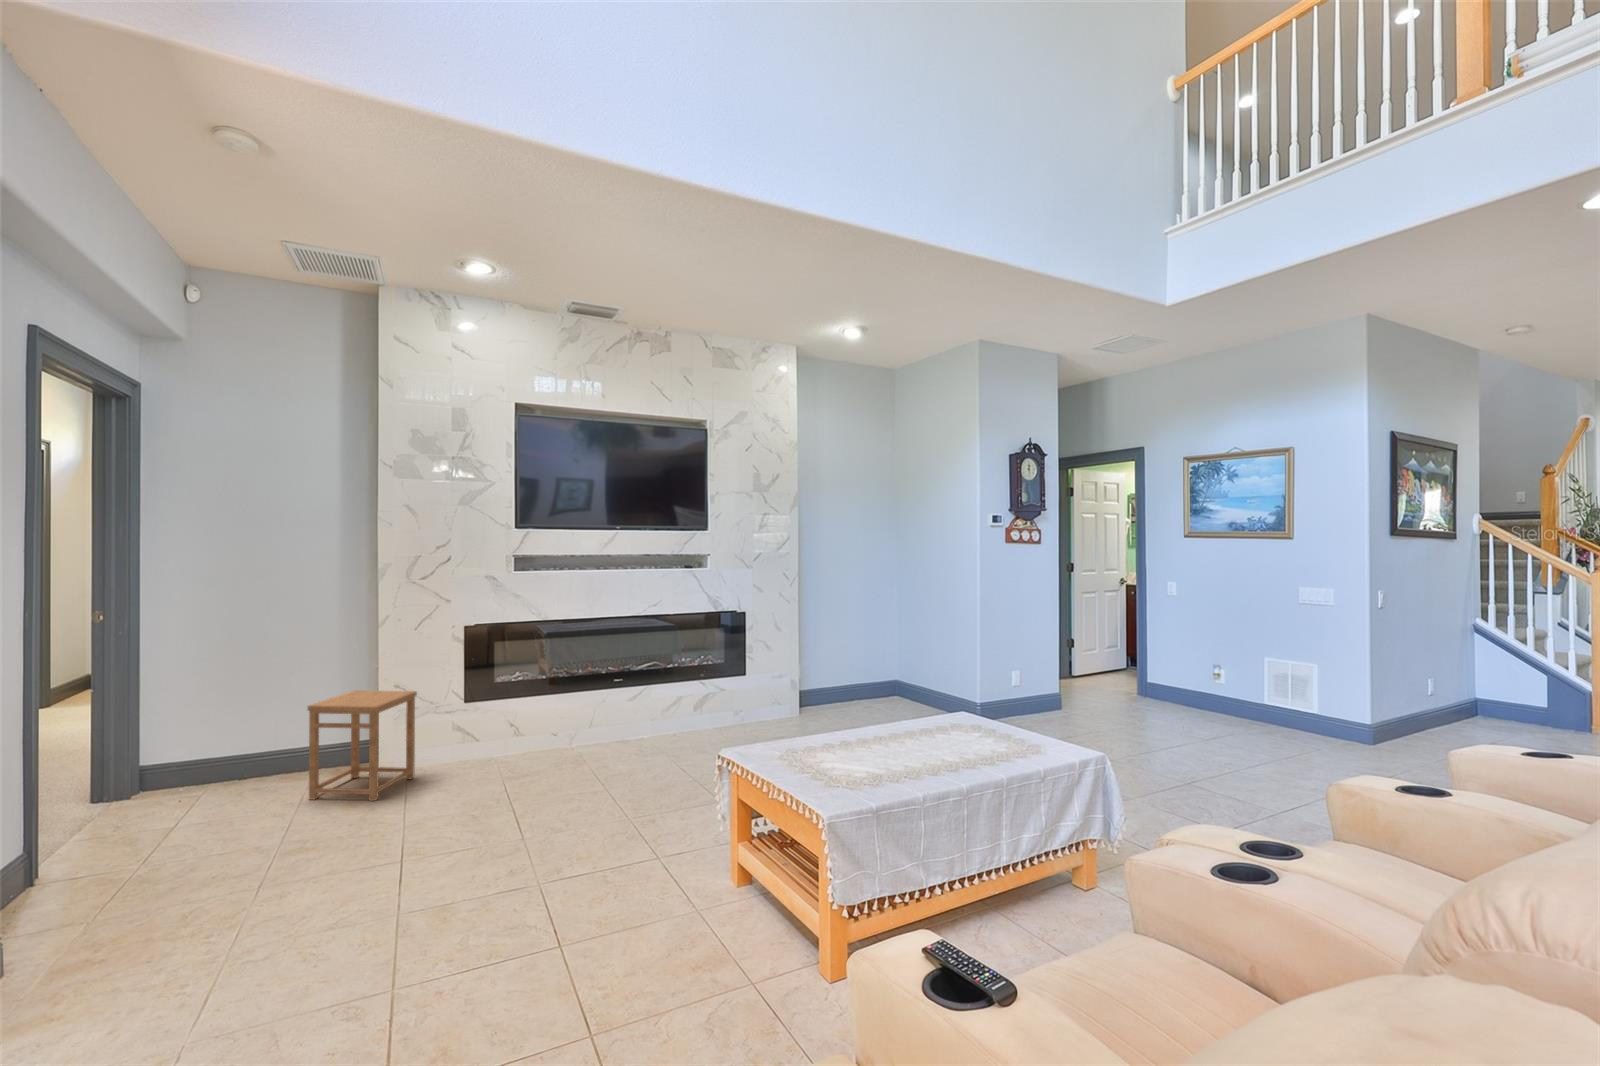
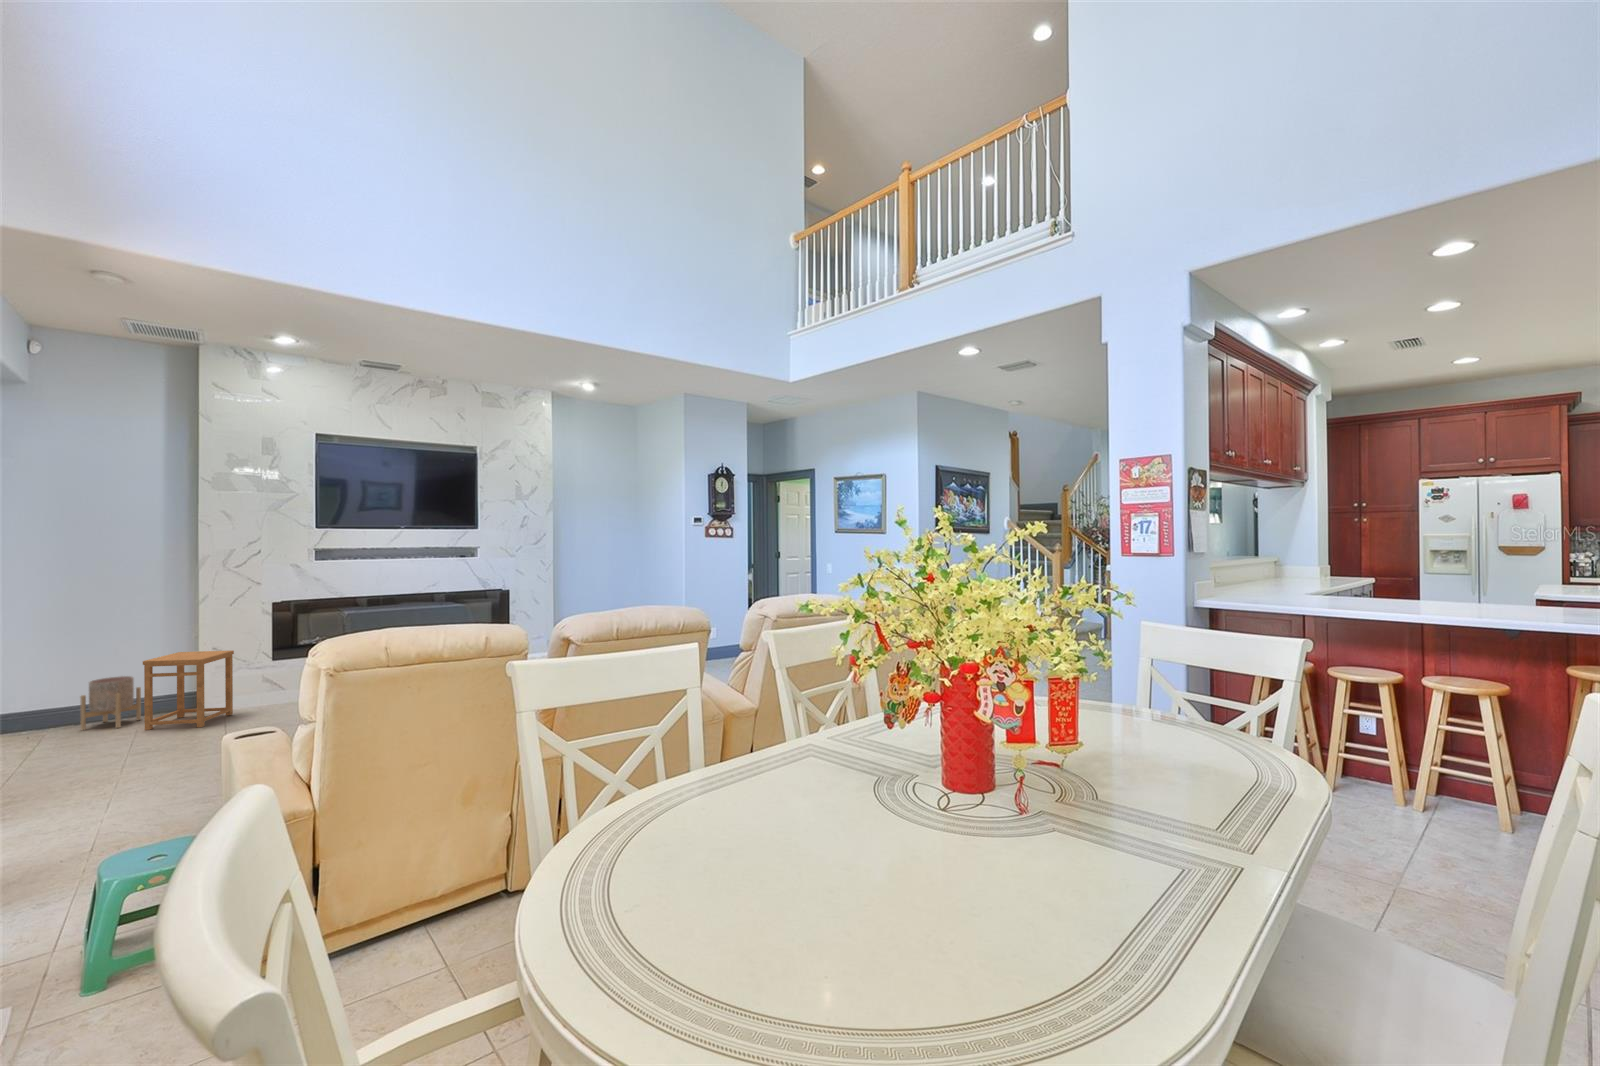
planter: none [240,720,311,792] -> present [80,676,141,730]

